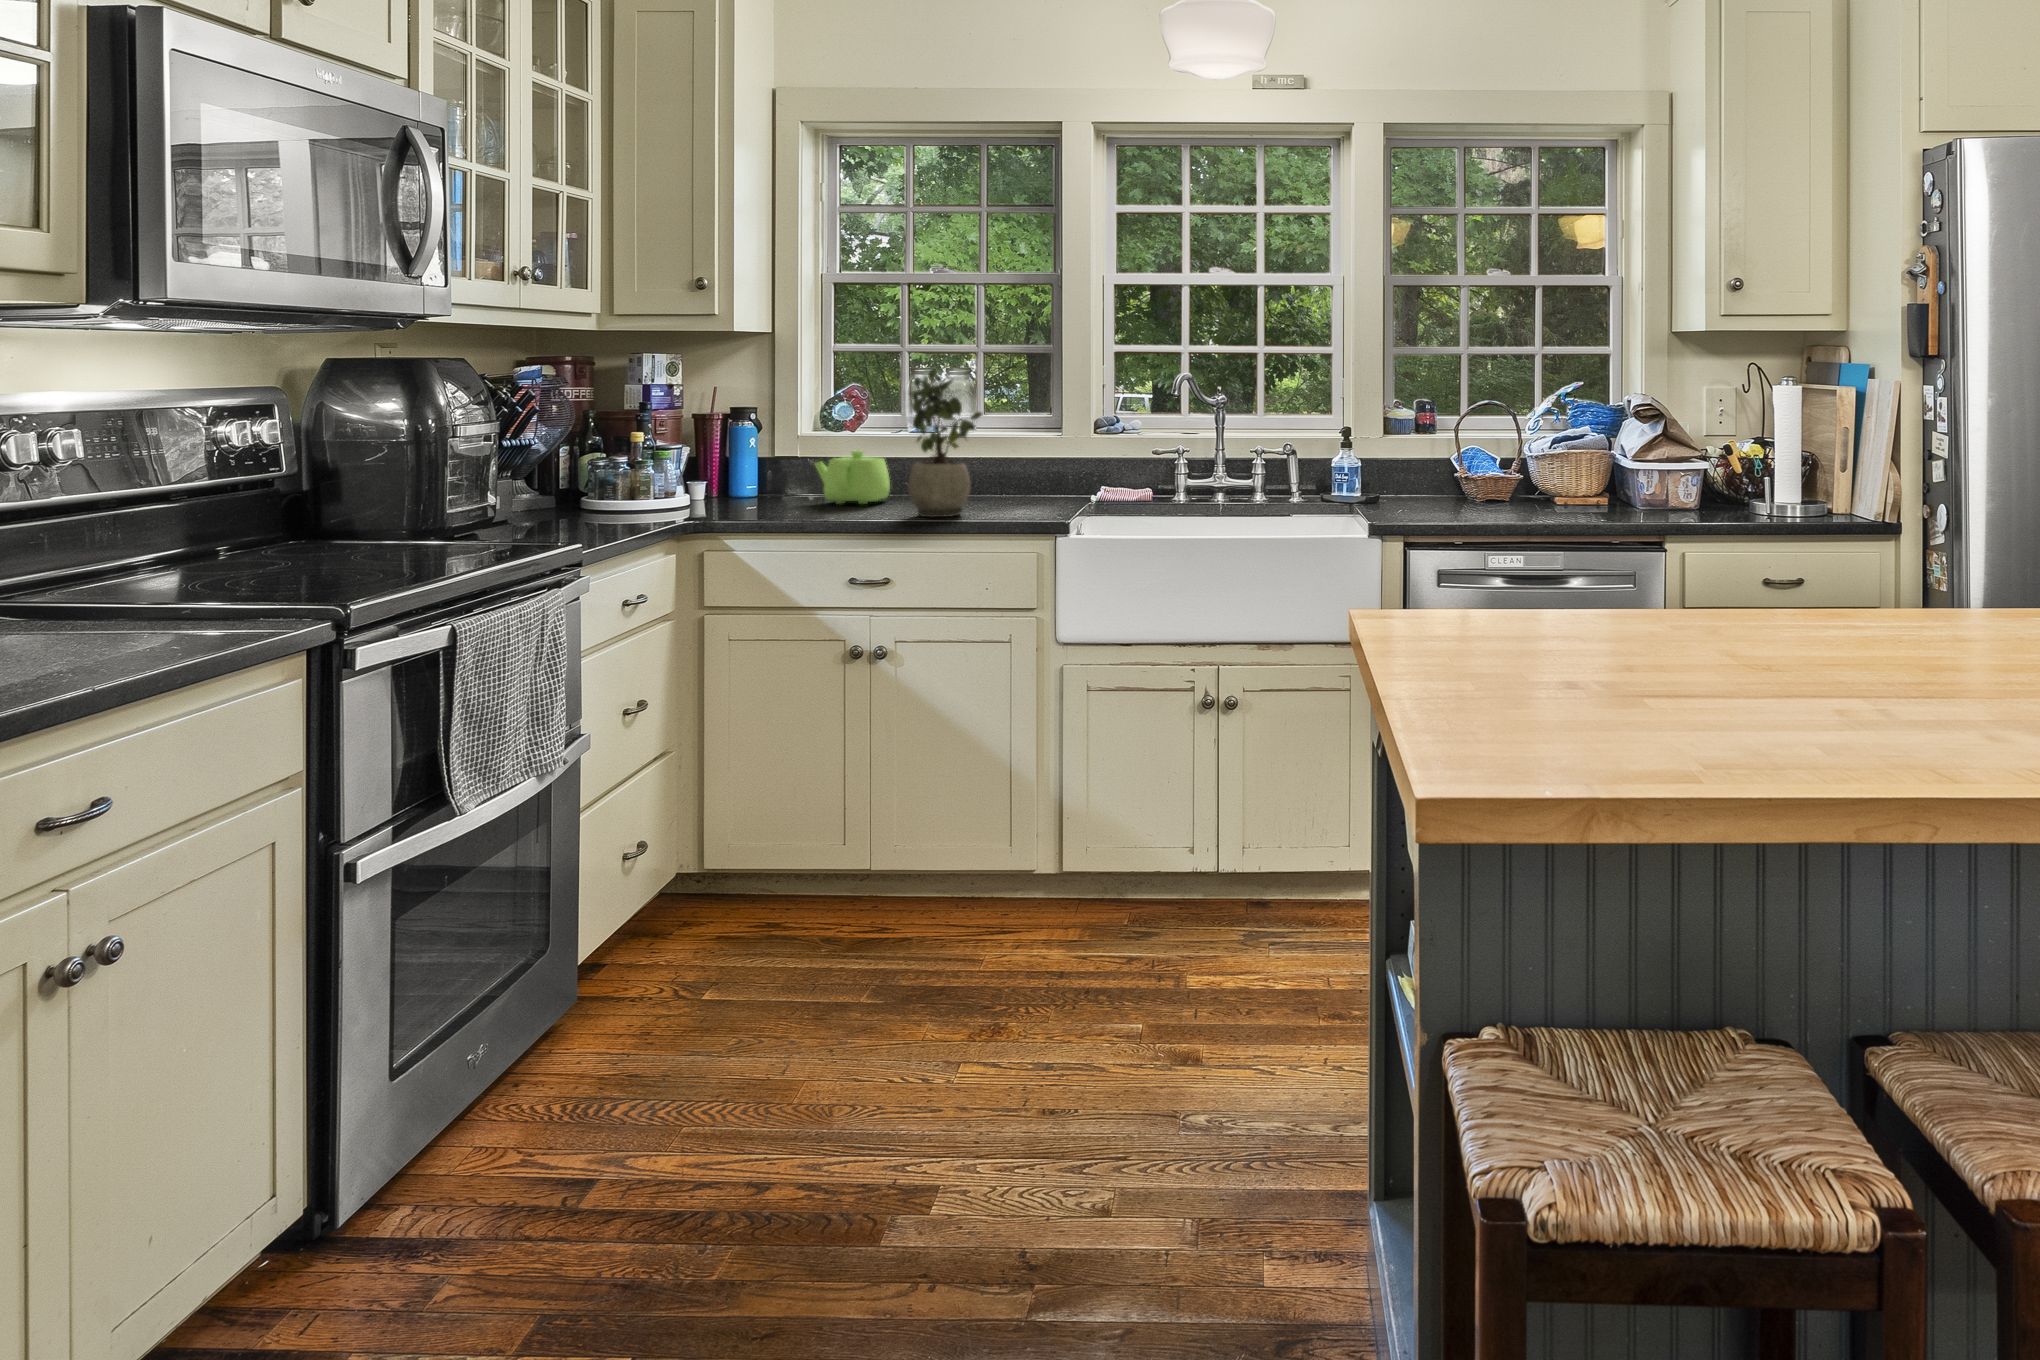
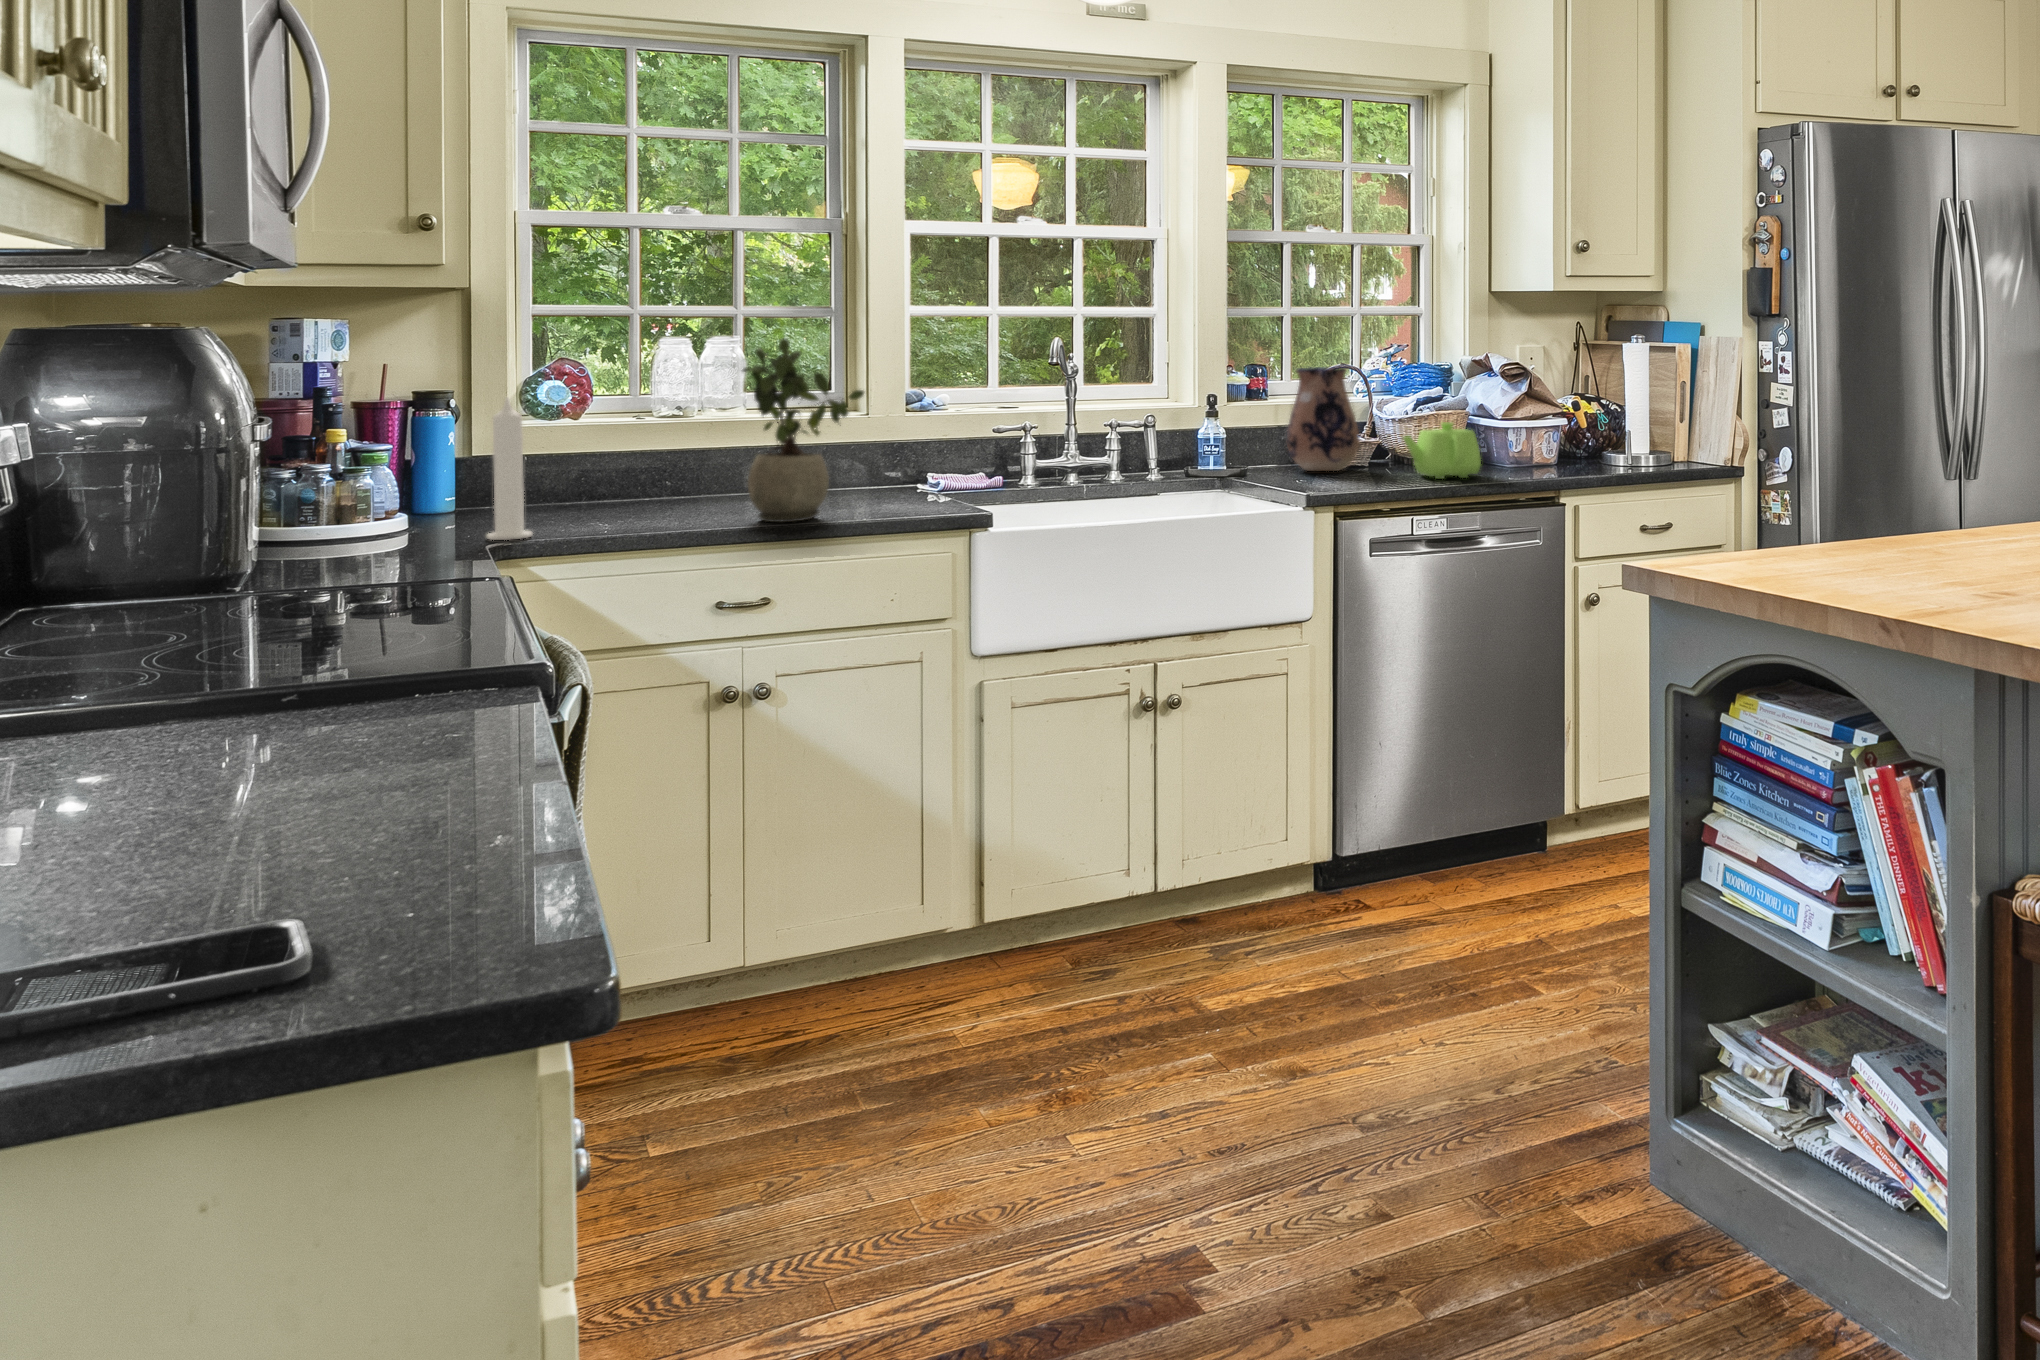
ceramic pitcher: none [1416,404,1485,504] -> present [1287,367,1360,471]
candle: none [728,410,760,516] -> present [487,398,532,540]
teapot: present [815,451,890,504] -> present [1403,422,1481,479]

